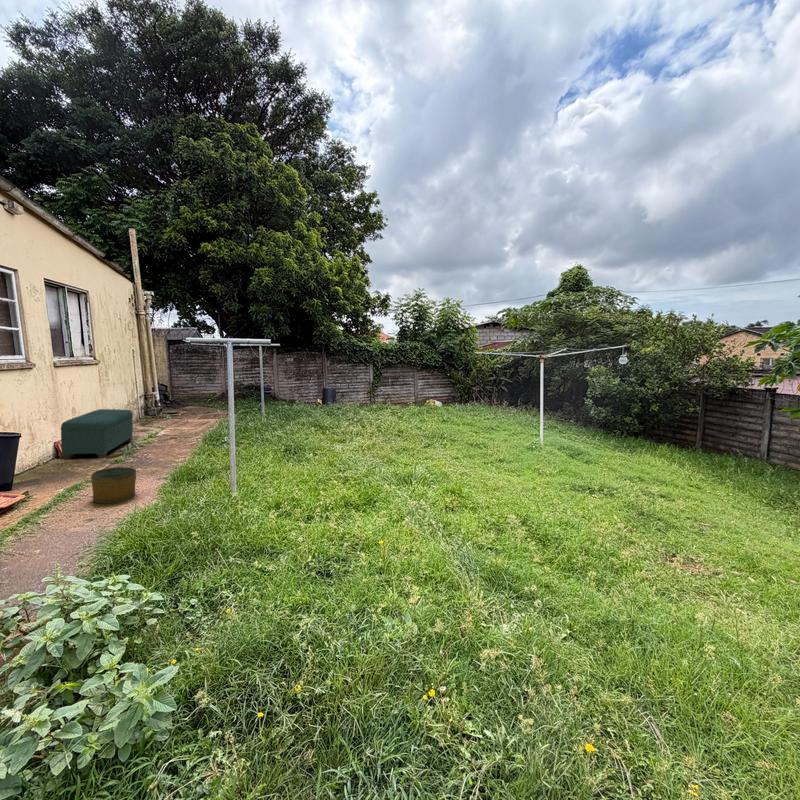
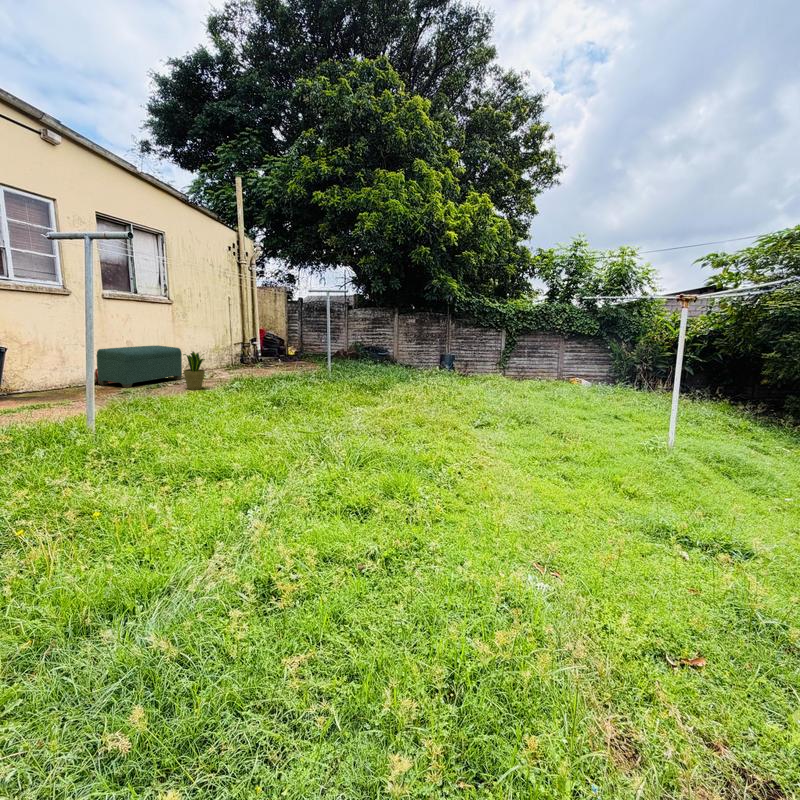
potted plant: none [162,413,186,450] -> present [183,352,205,390]
bucket: present [91,453,136,503] -> none [9,372,64,422]

